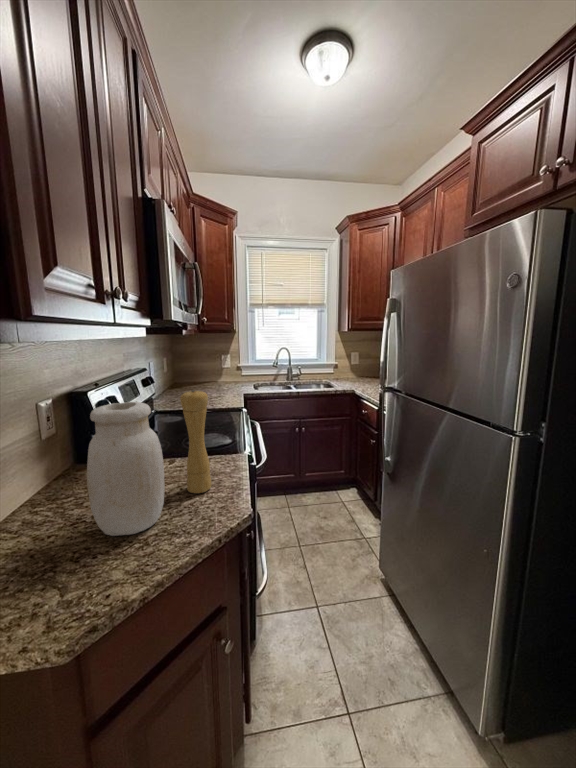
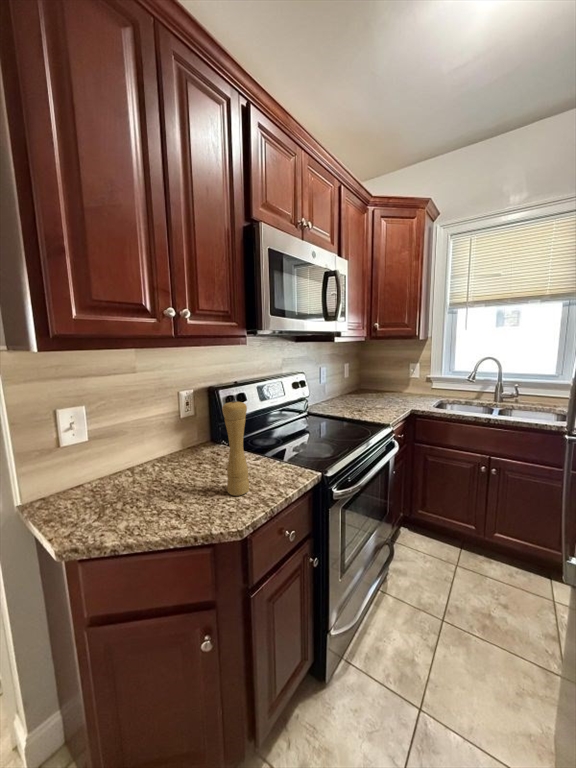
jar: present [87,402,164,536] -> none [139,404,195,506]

